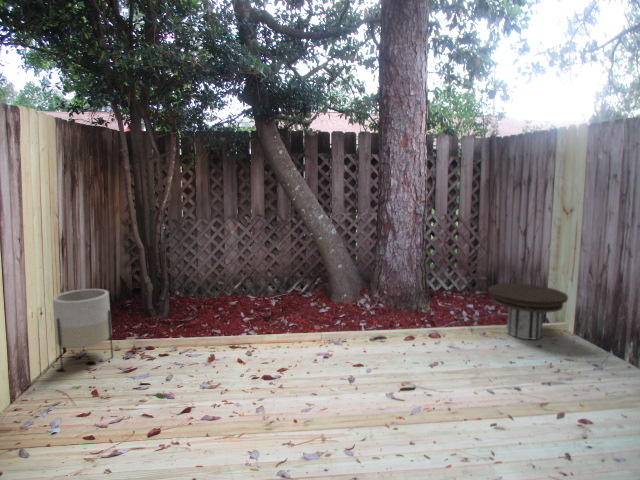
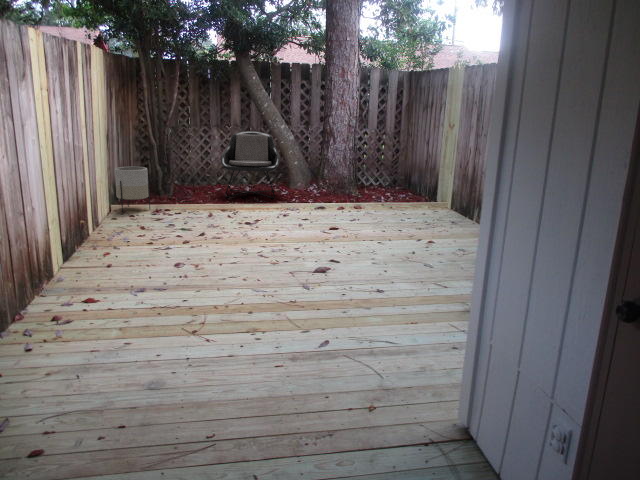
lounge chair: none [233,223,318,323] -> present [221,131,280,199]
side table: present [489,283,568,339] -> none [392,175,439,208]

